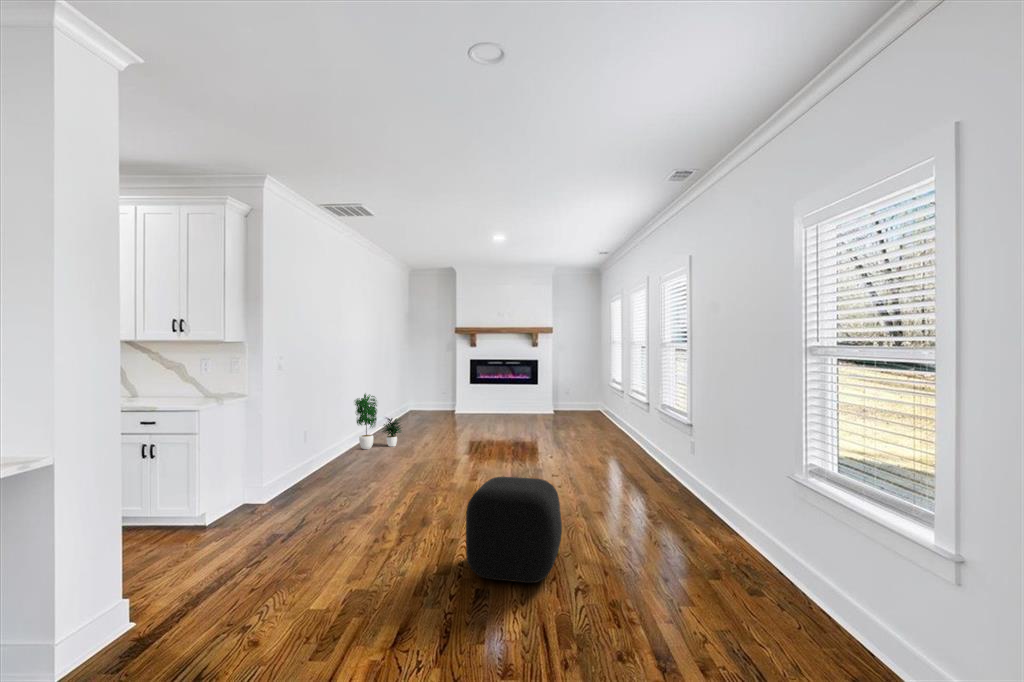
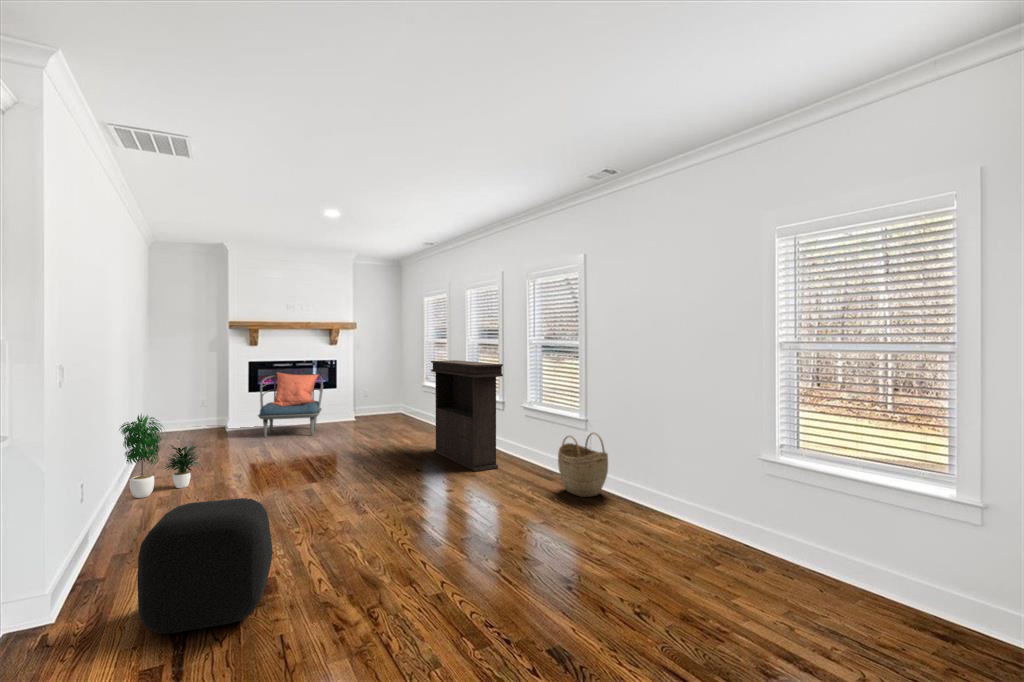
console table: none [582,362,625,463] -> present [431,360,503,471]
armchair: none [470,369,521,421] -> present [258,372,323,438]
woven basket: none [651,436,696,499] -> present [558,433,608,497]
ottoman: present [466,477,562,583] -> present [137,498,272,633]

